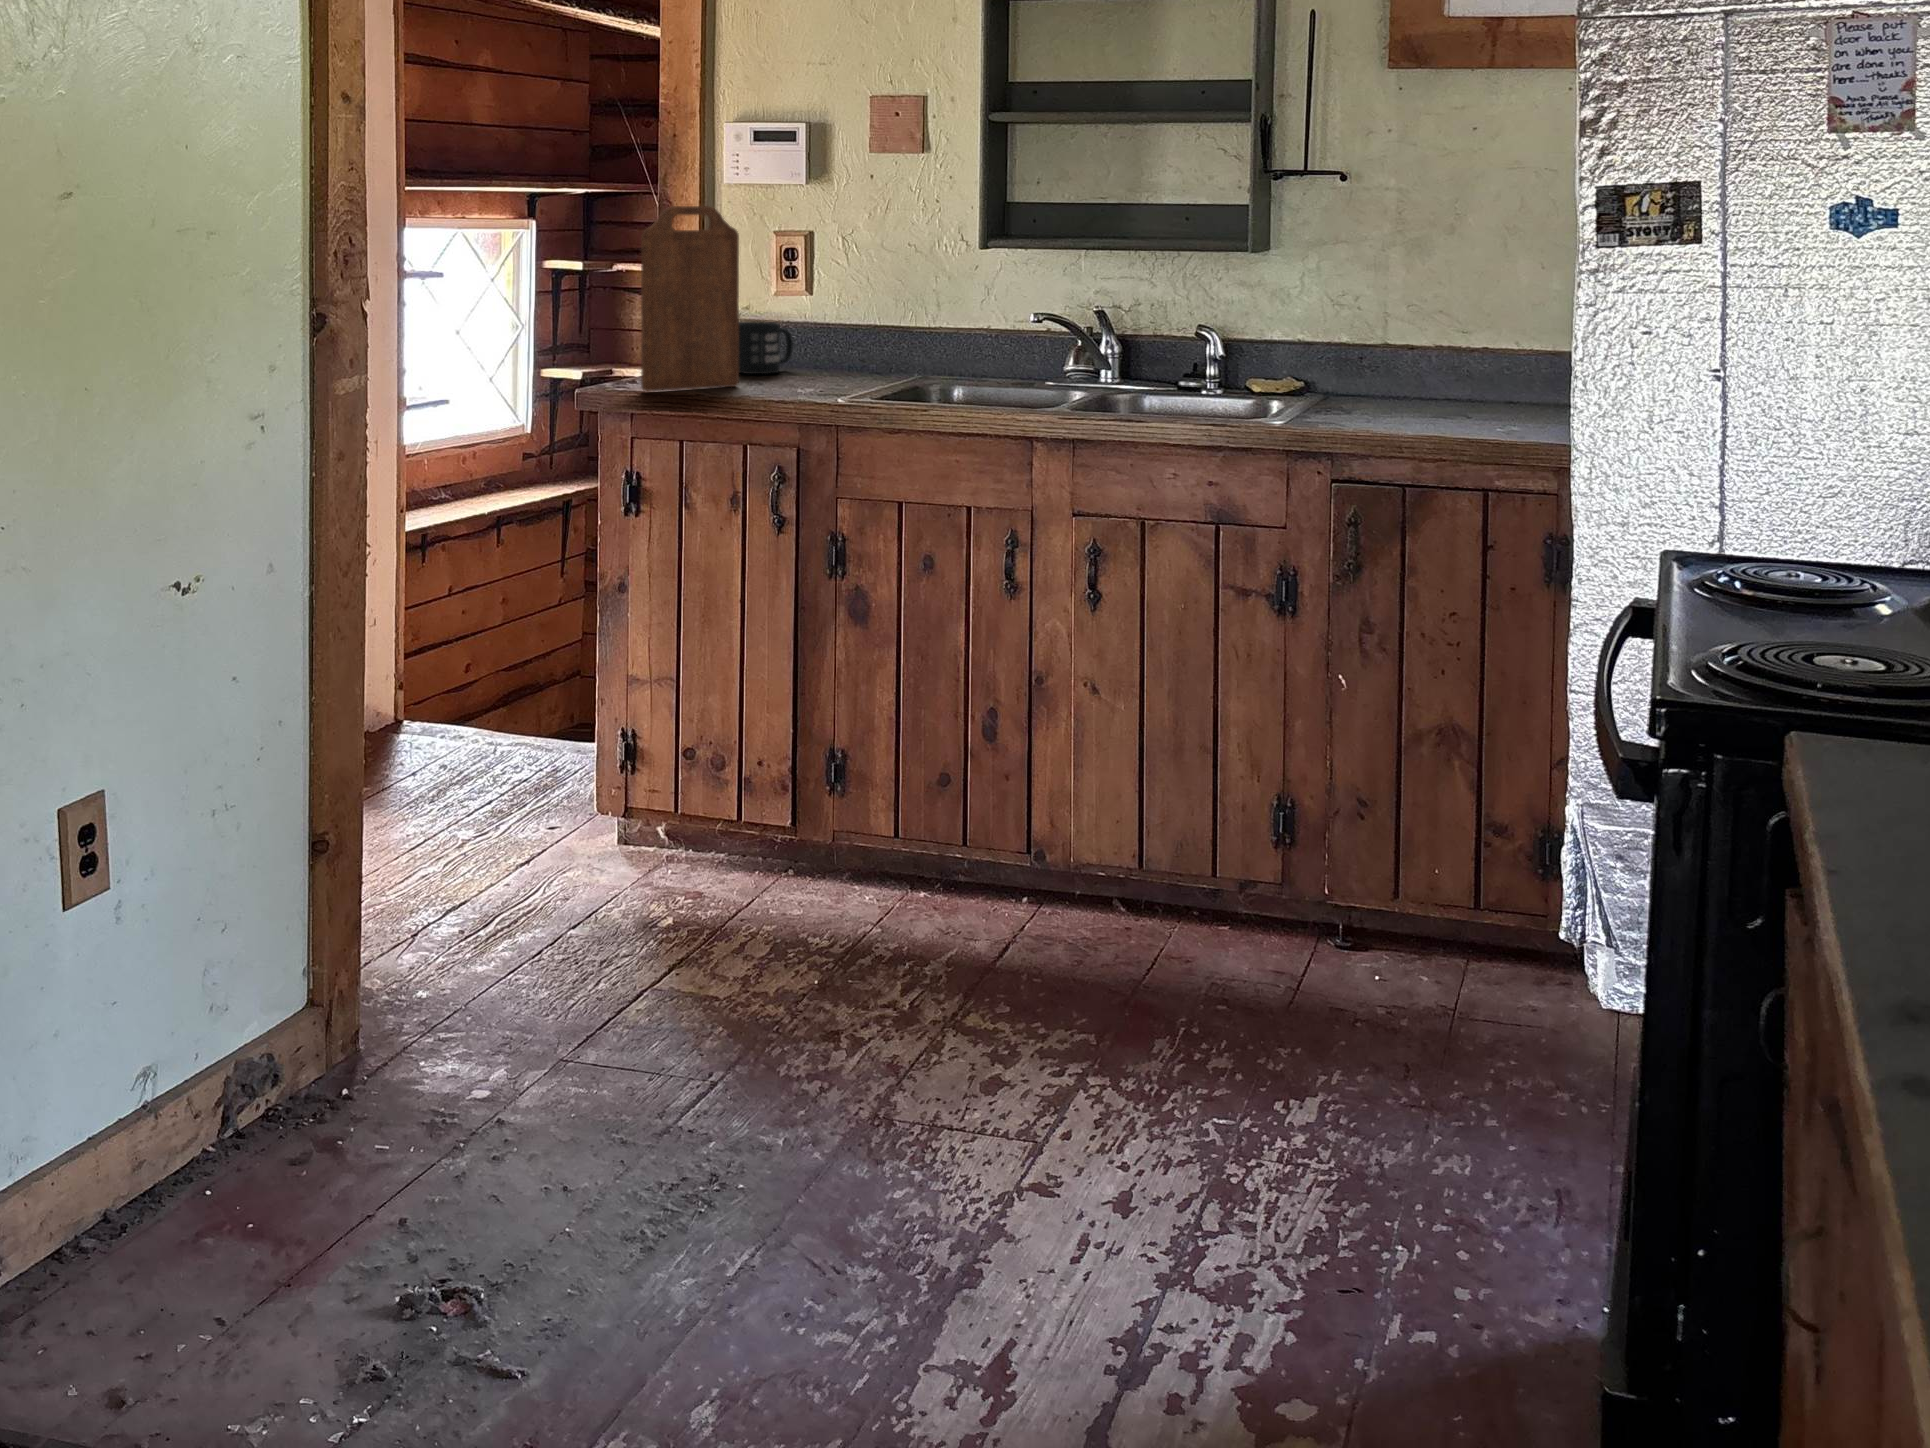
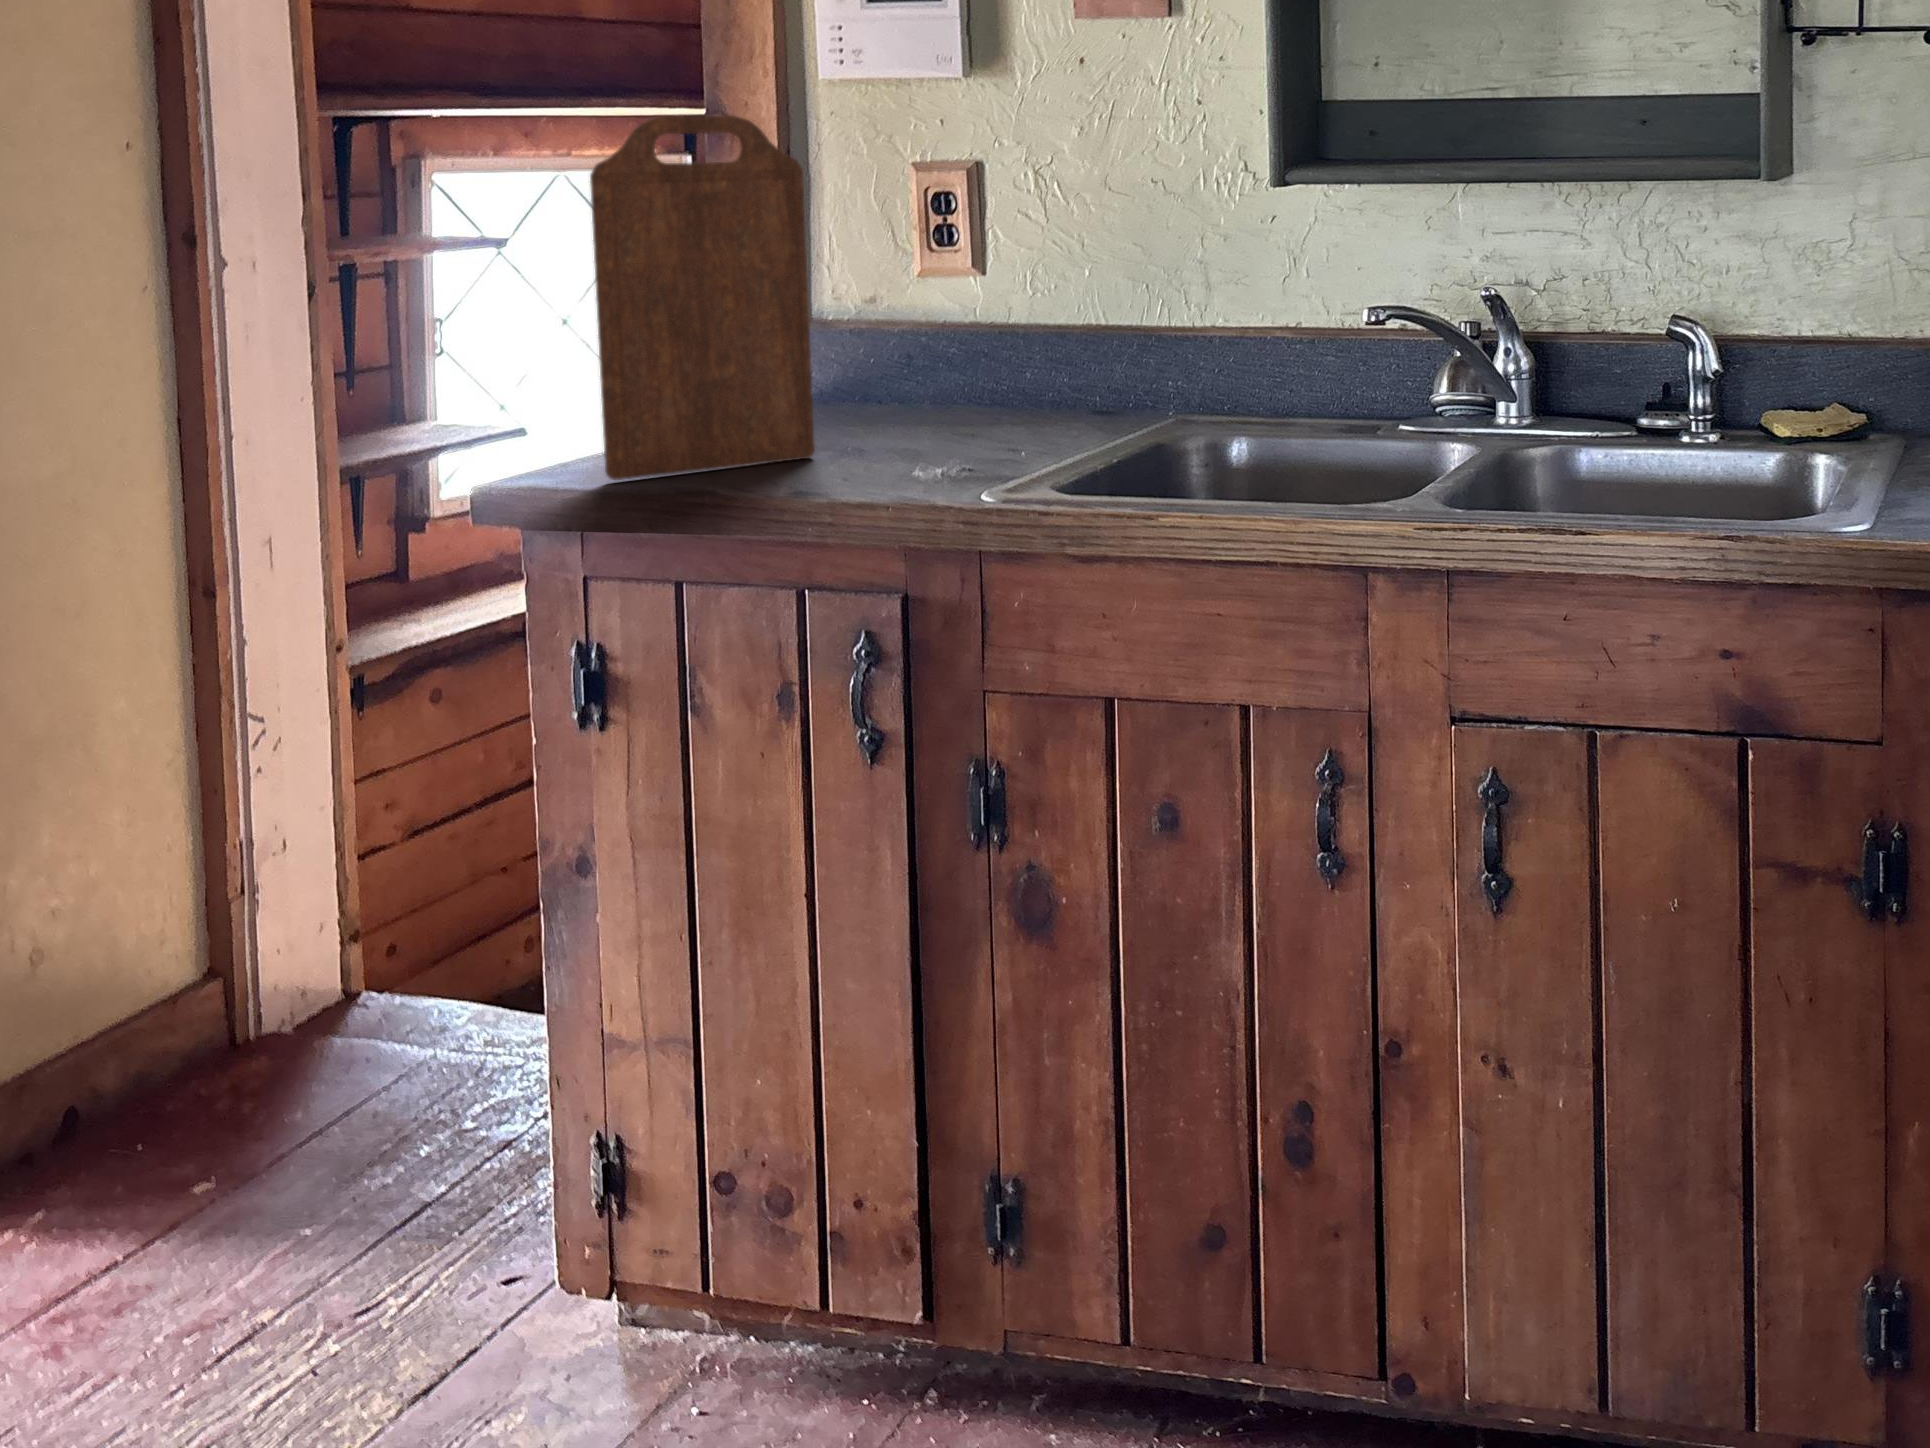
mug: present [739,322,793,374] -> none [832,326,947,423]

